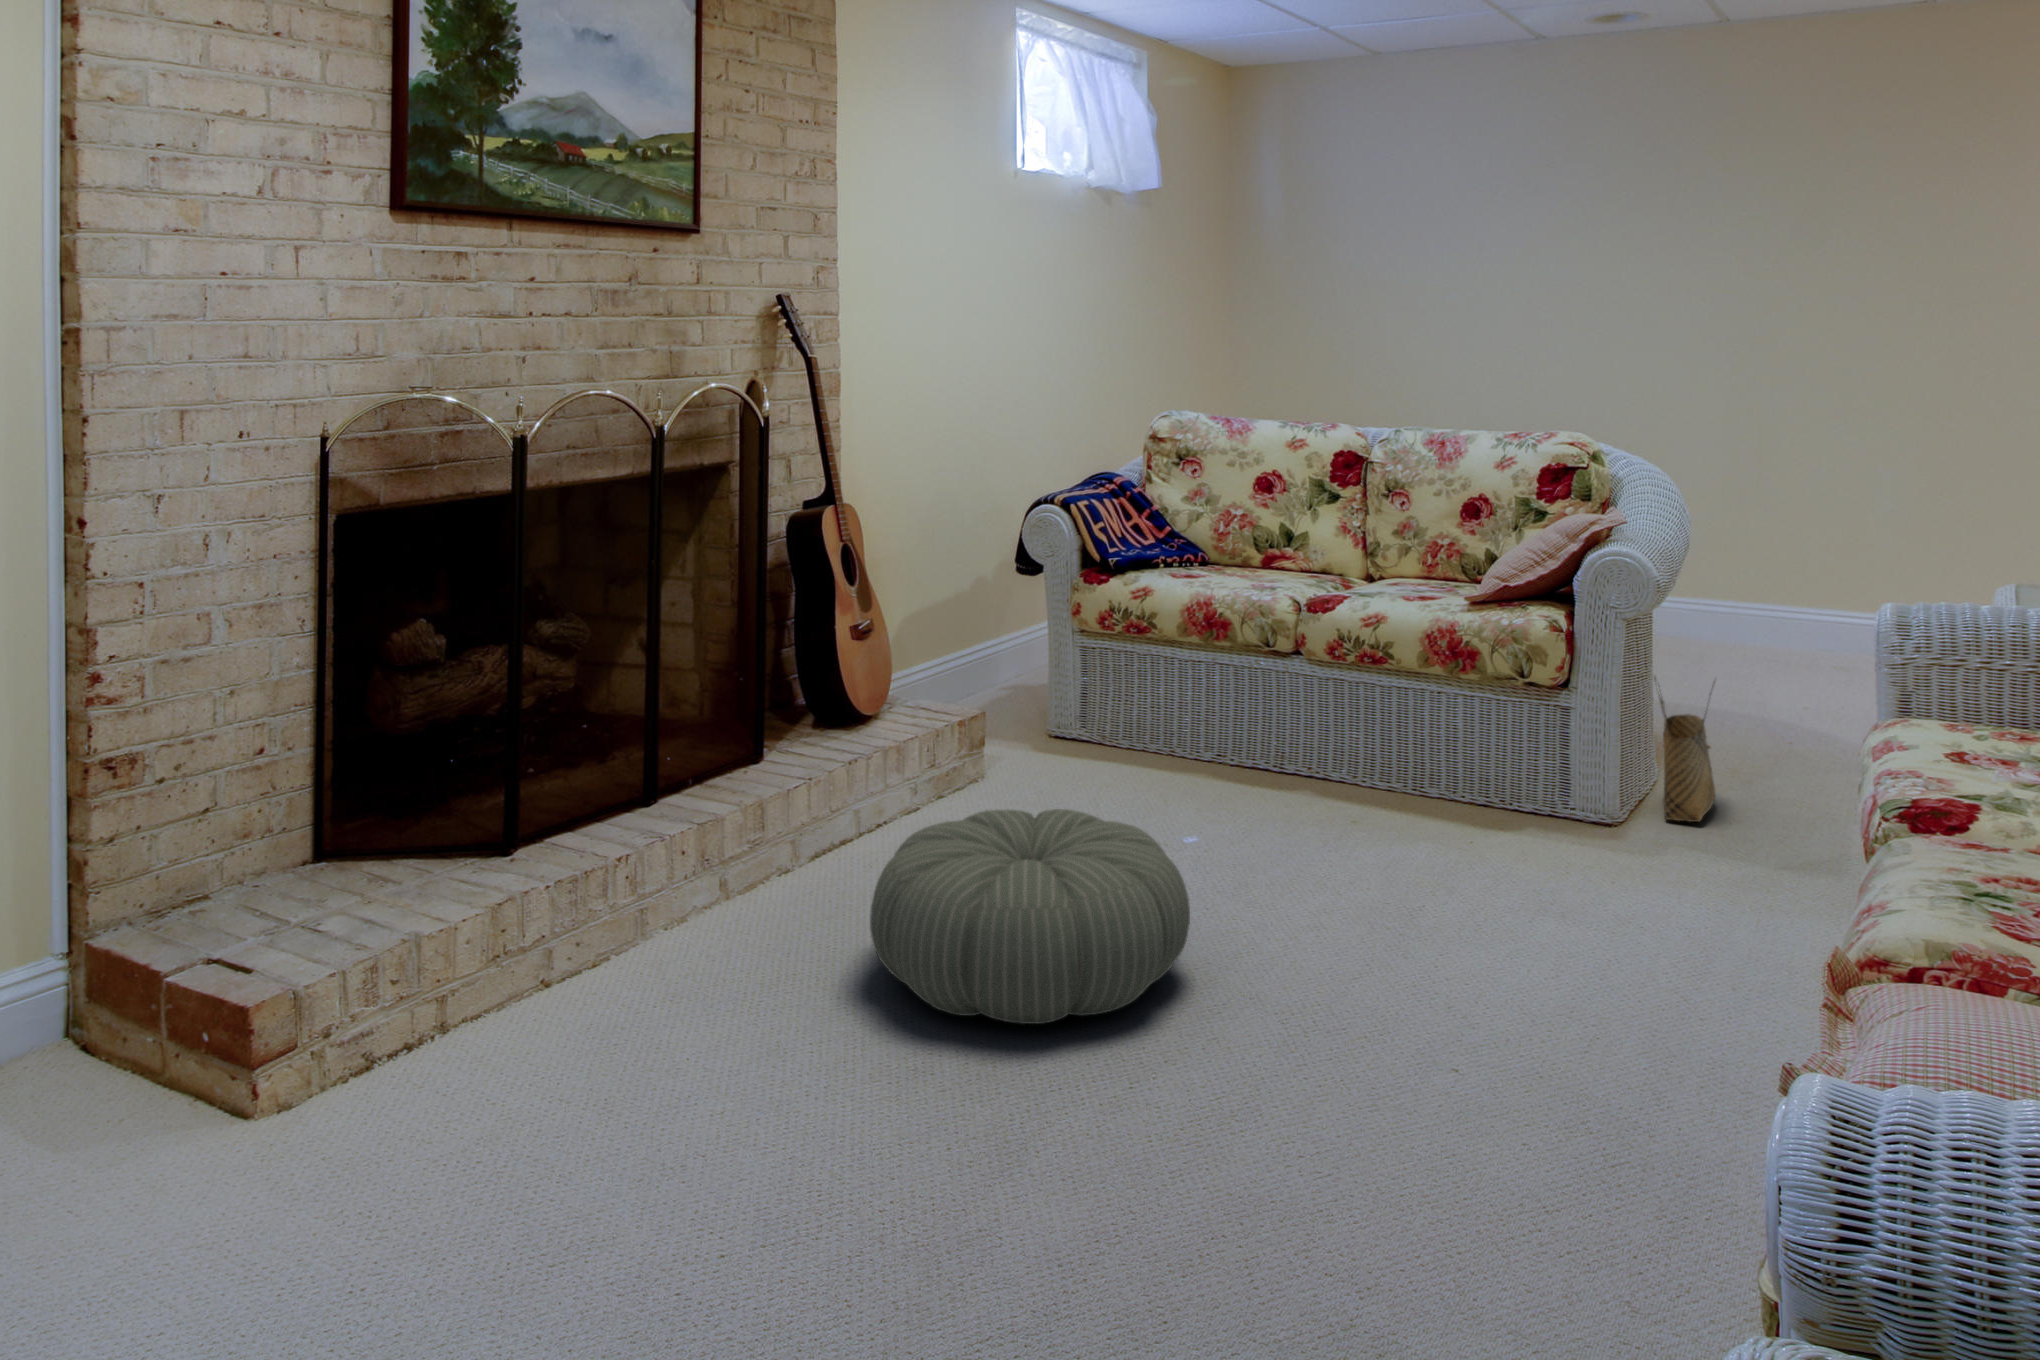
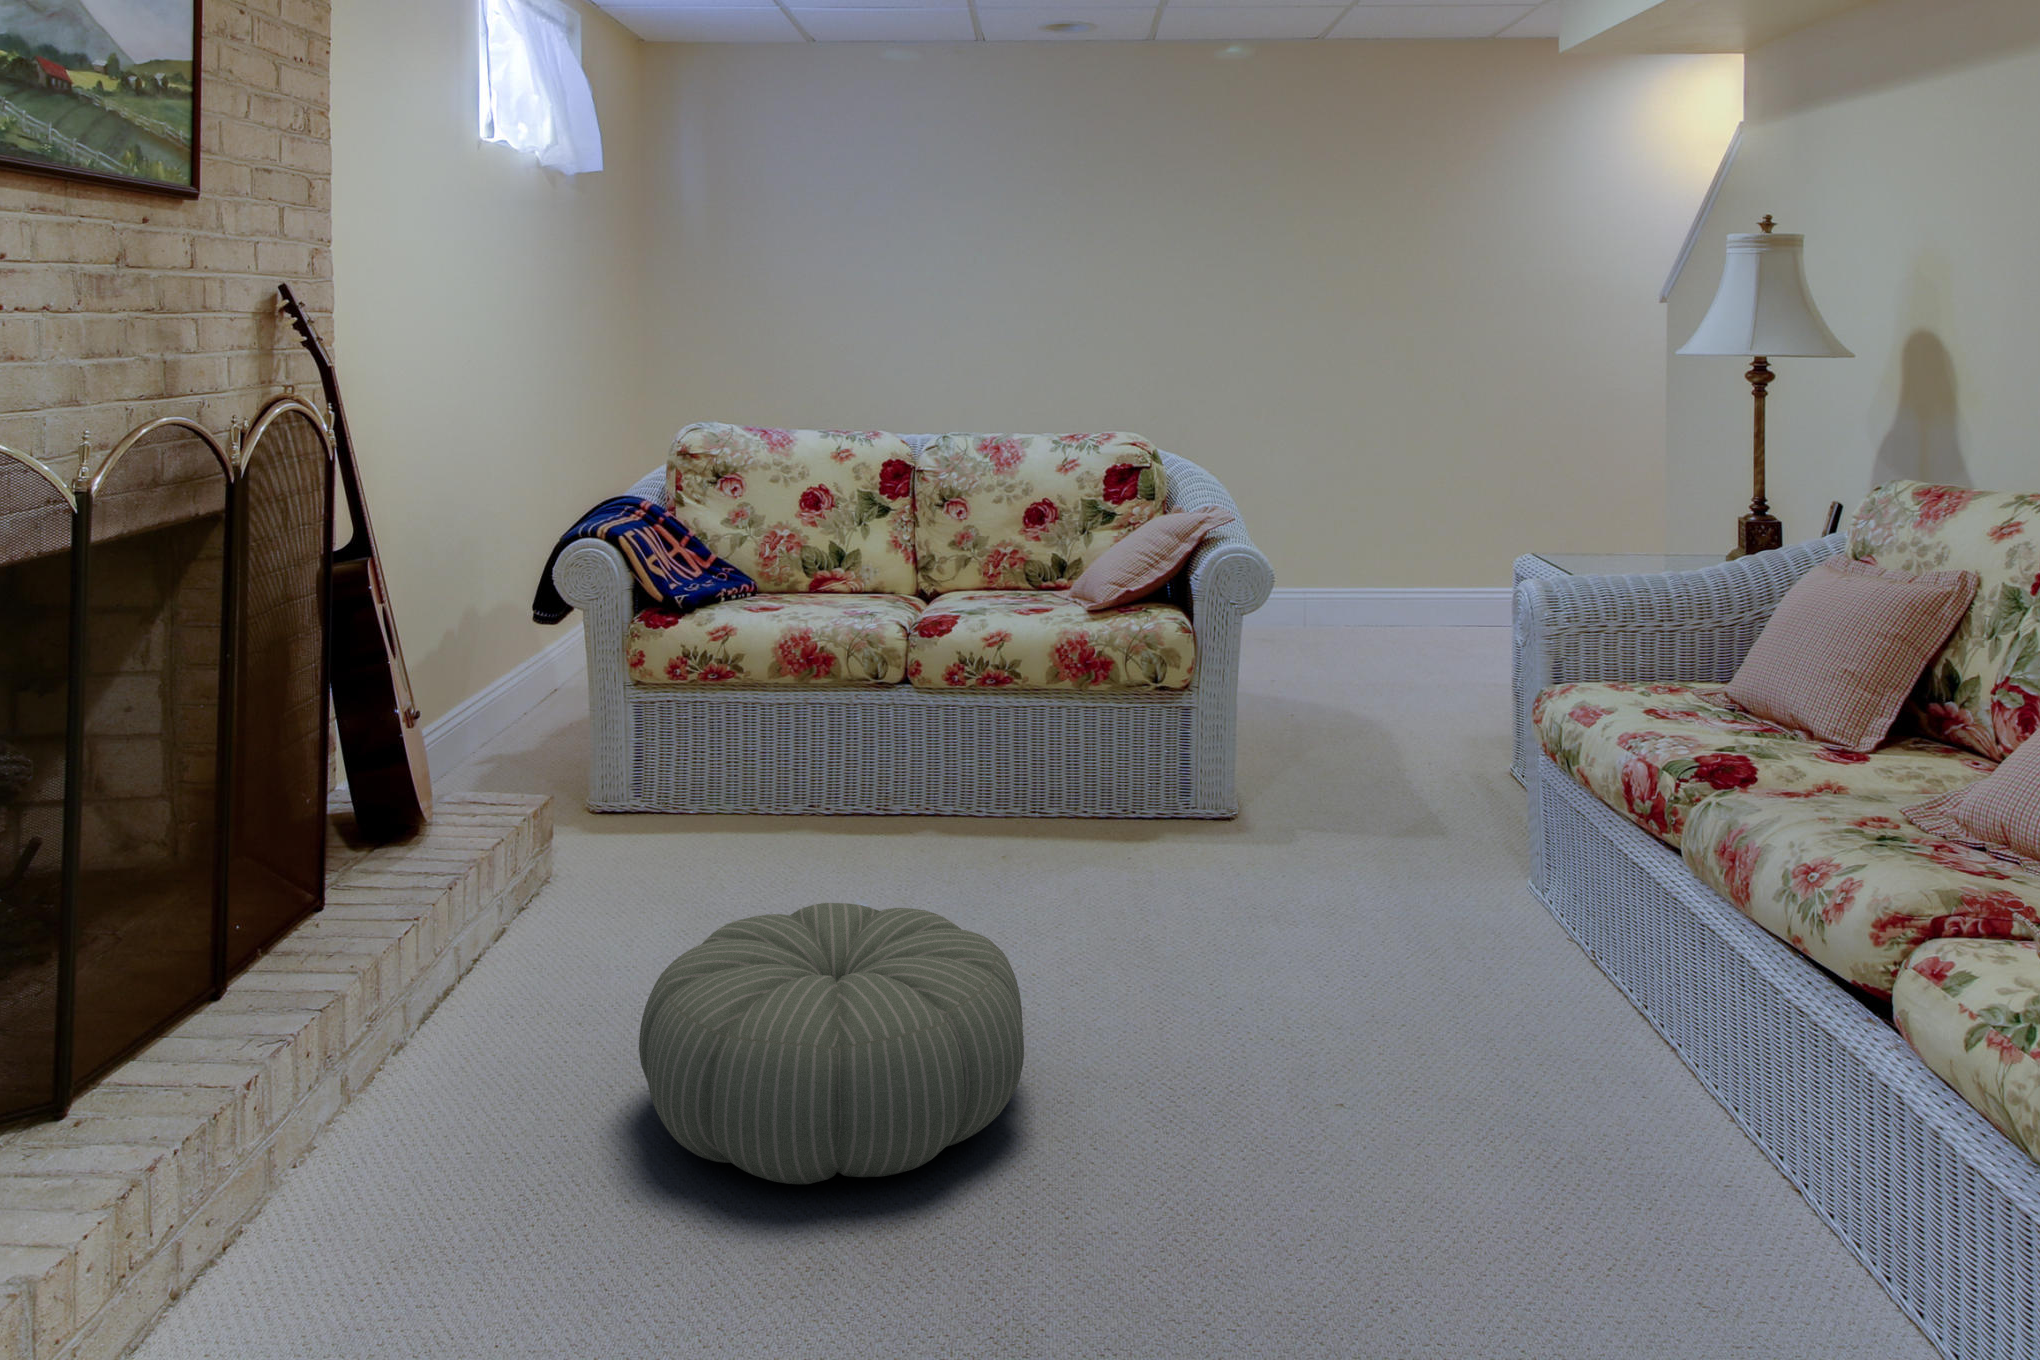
woven basket: present [1658,680,1716,822] -> none [1252,665,1313,809]

